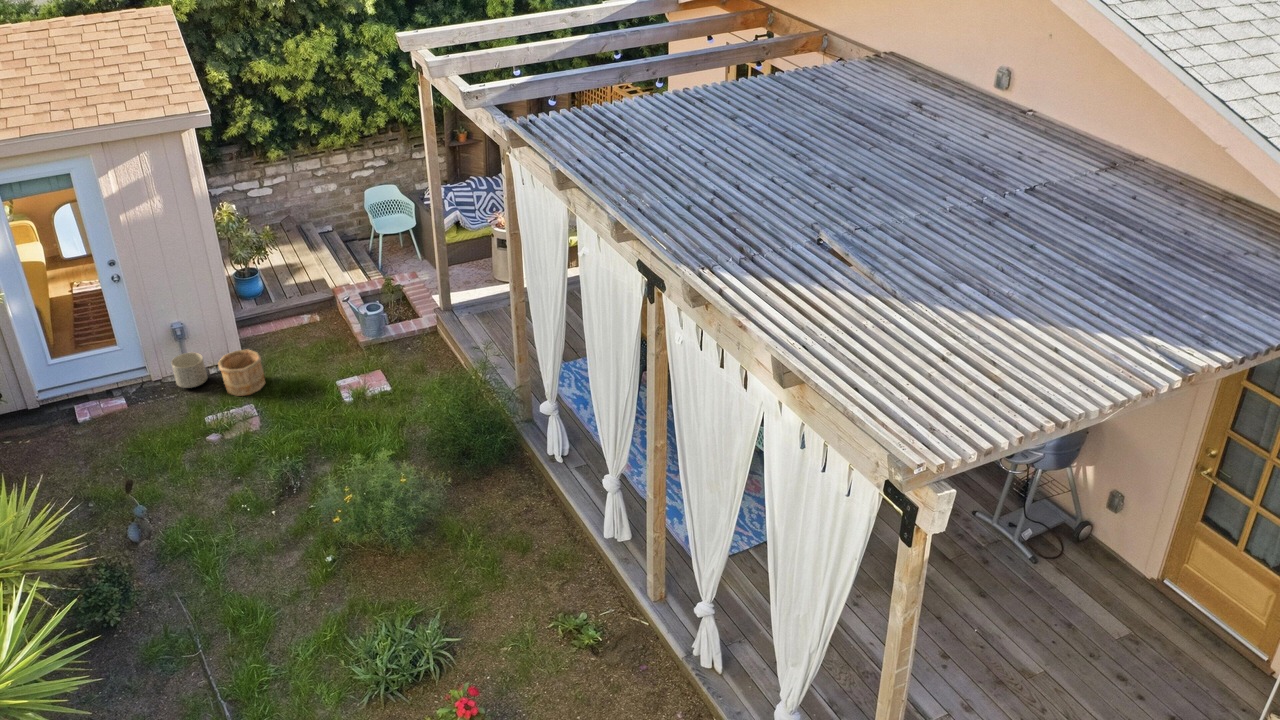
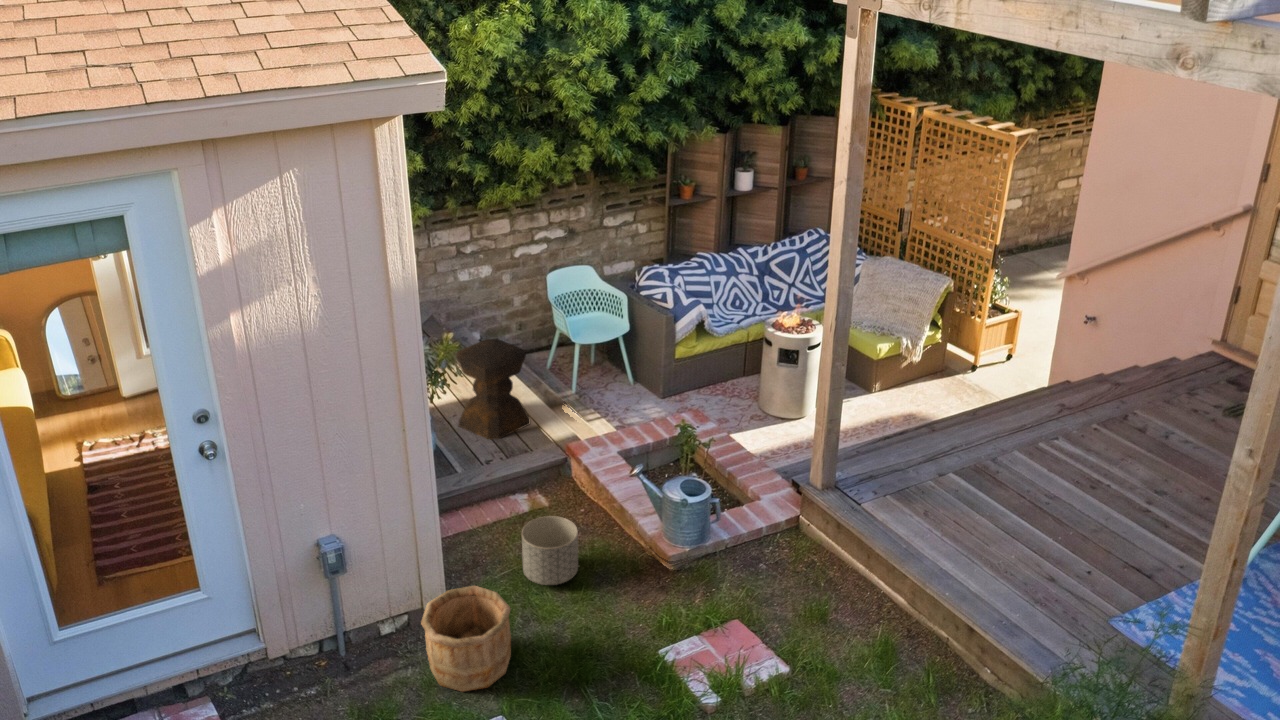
stool: none [278,230,326,287] -> present [456,339,530,440]
planter: present [171,352,207,388] -> present [522,516,578,585]

